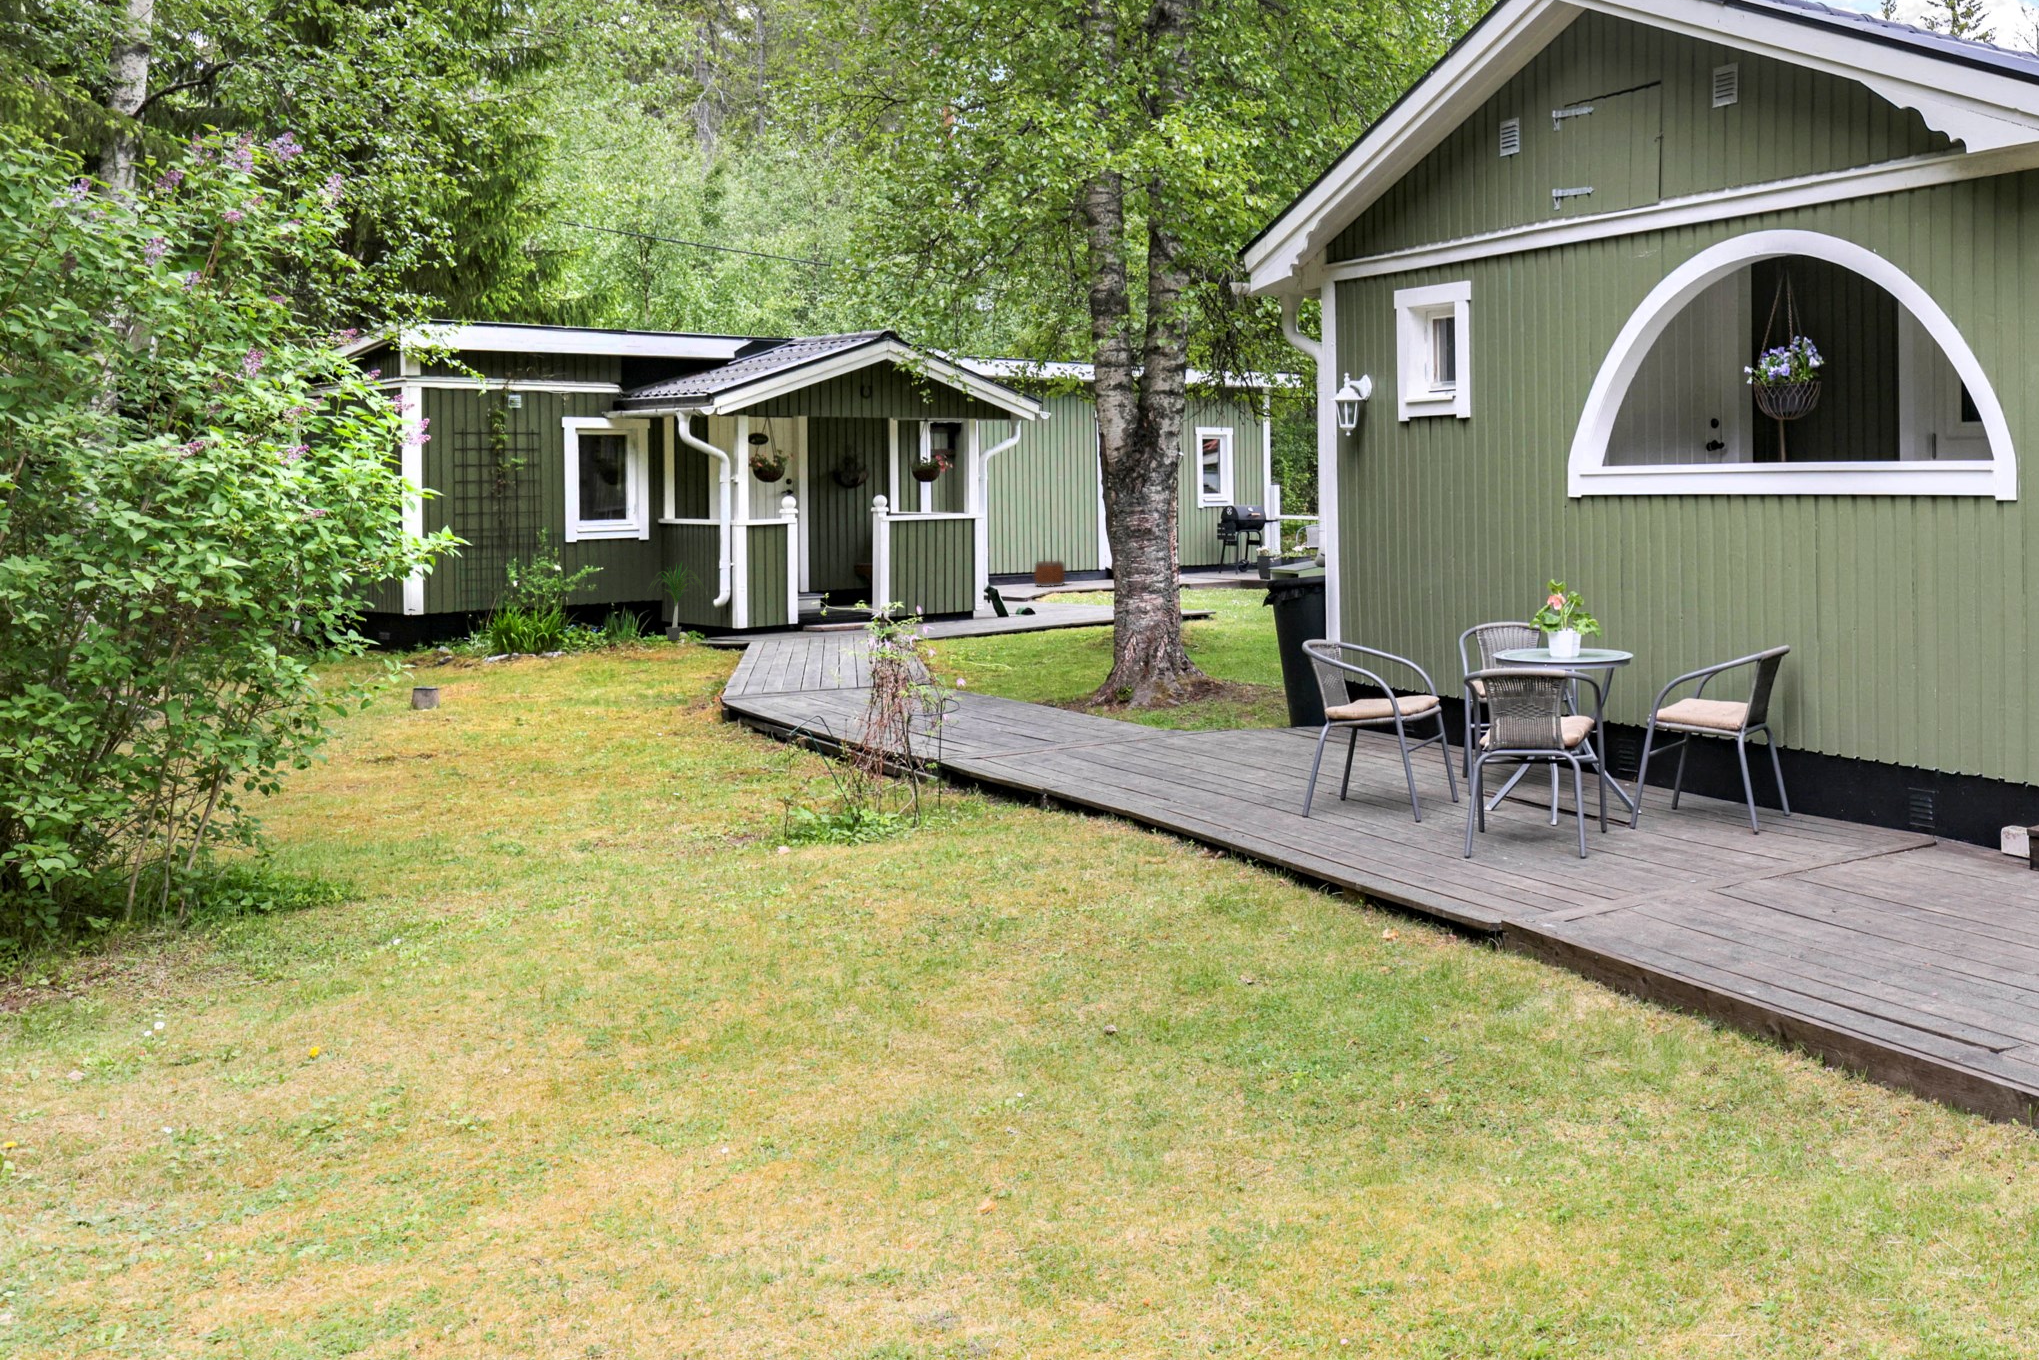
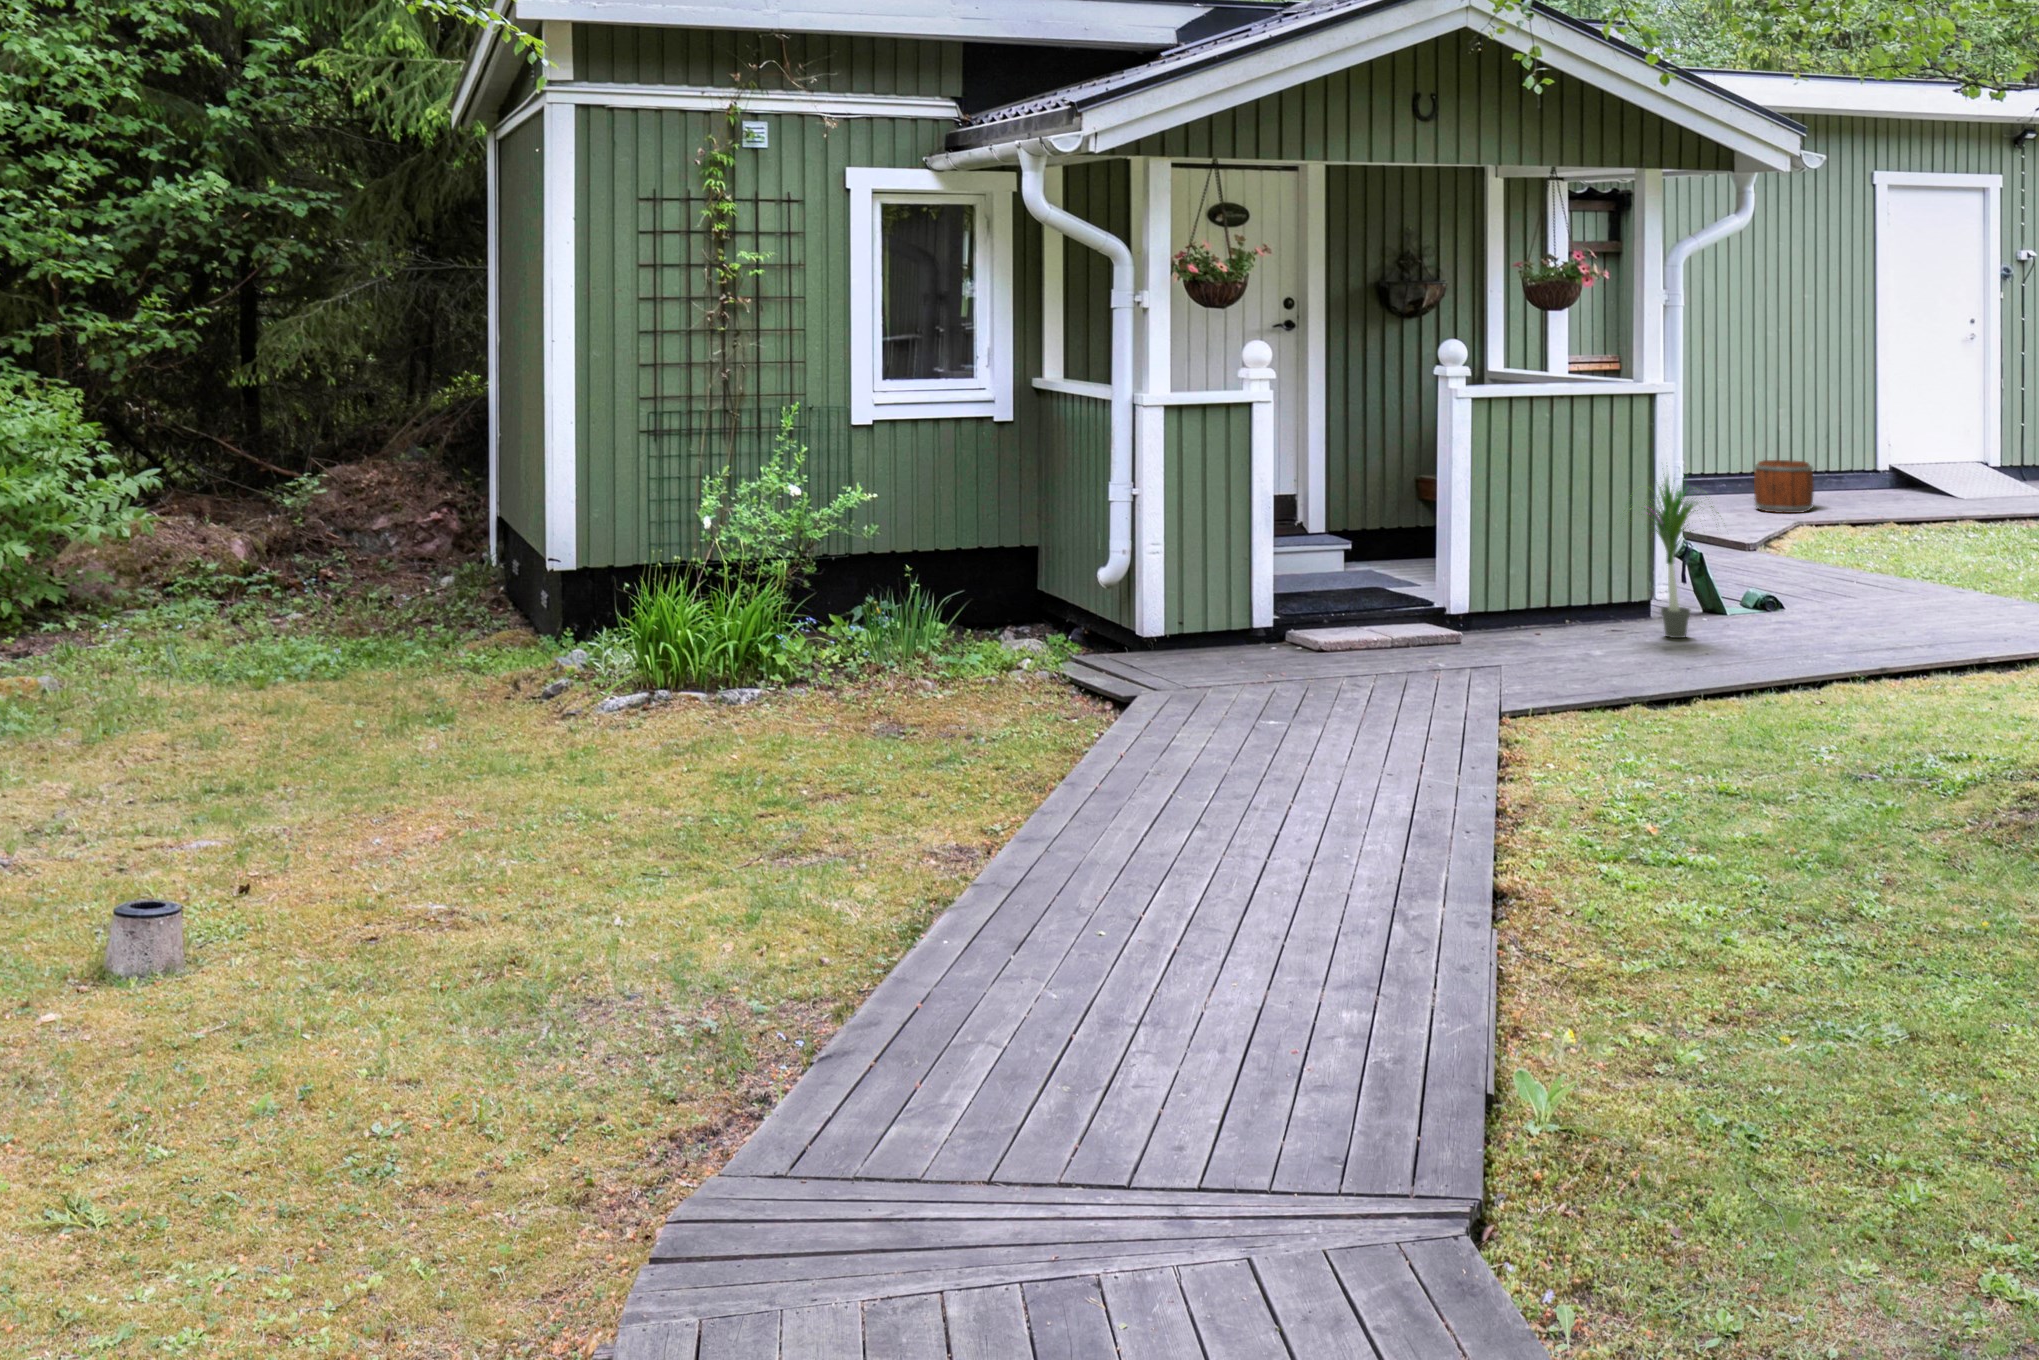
potted plant: present [662,565,697,640] -> present [1624,474,1719,638]

